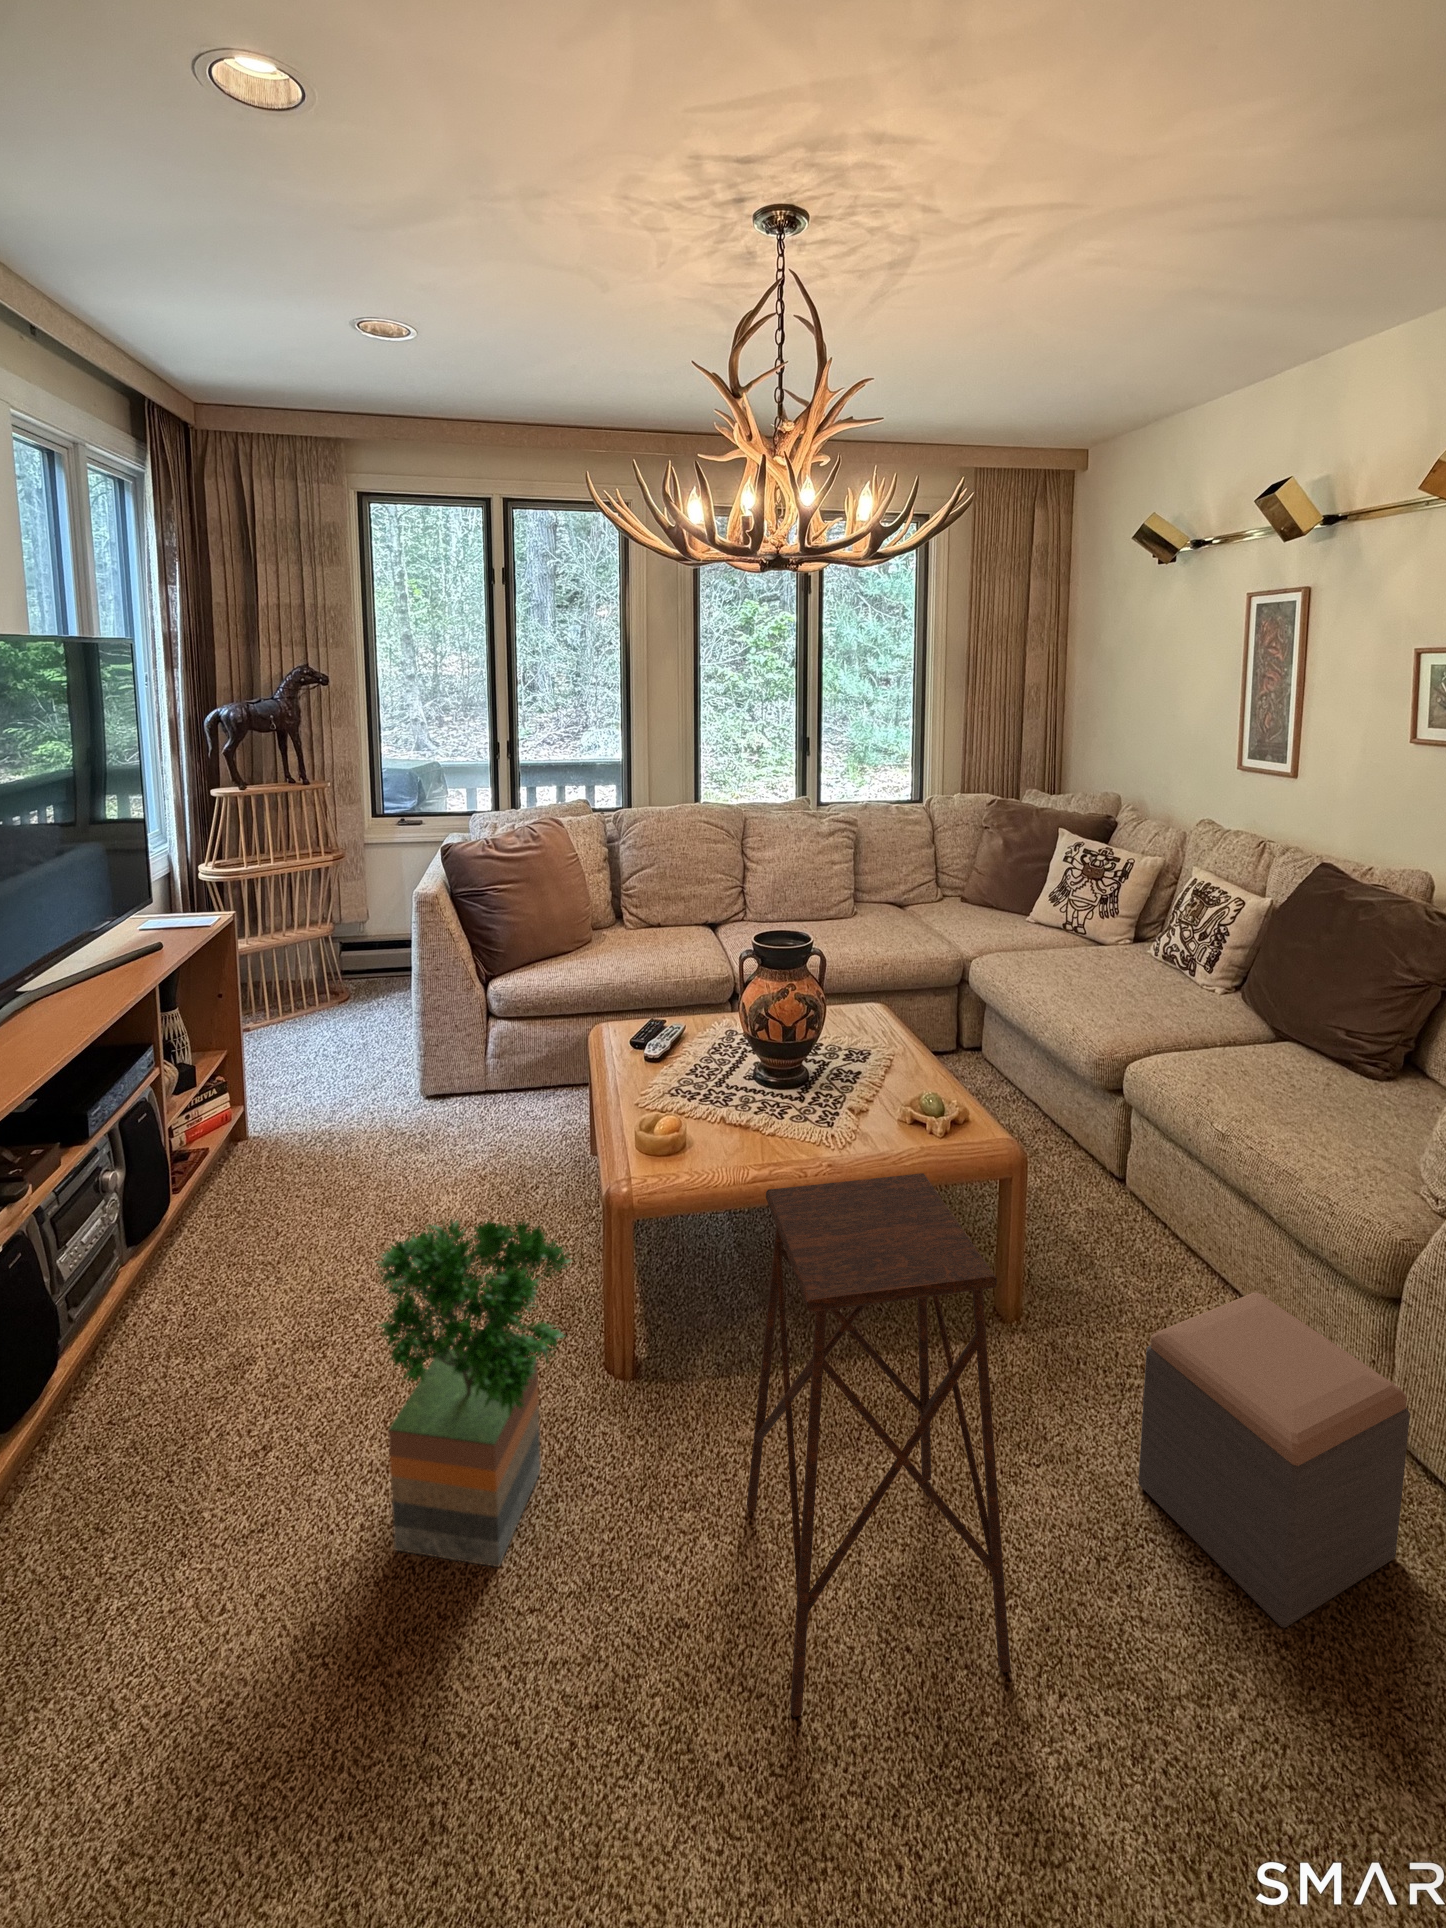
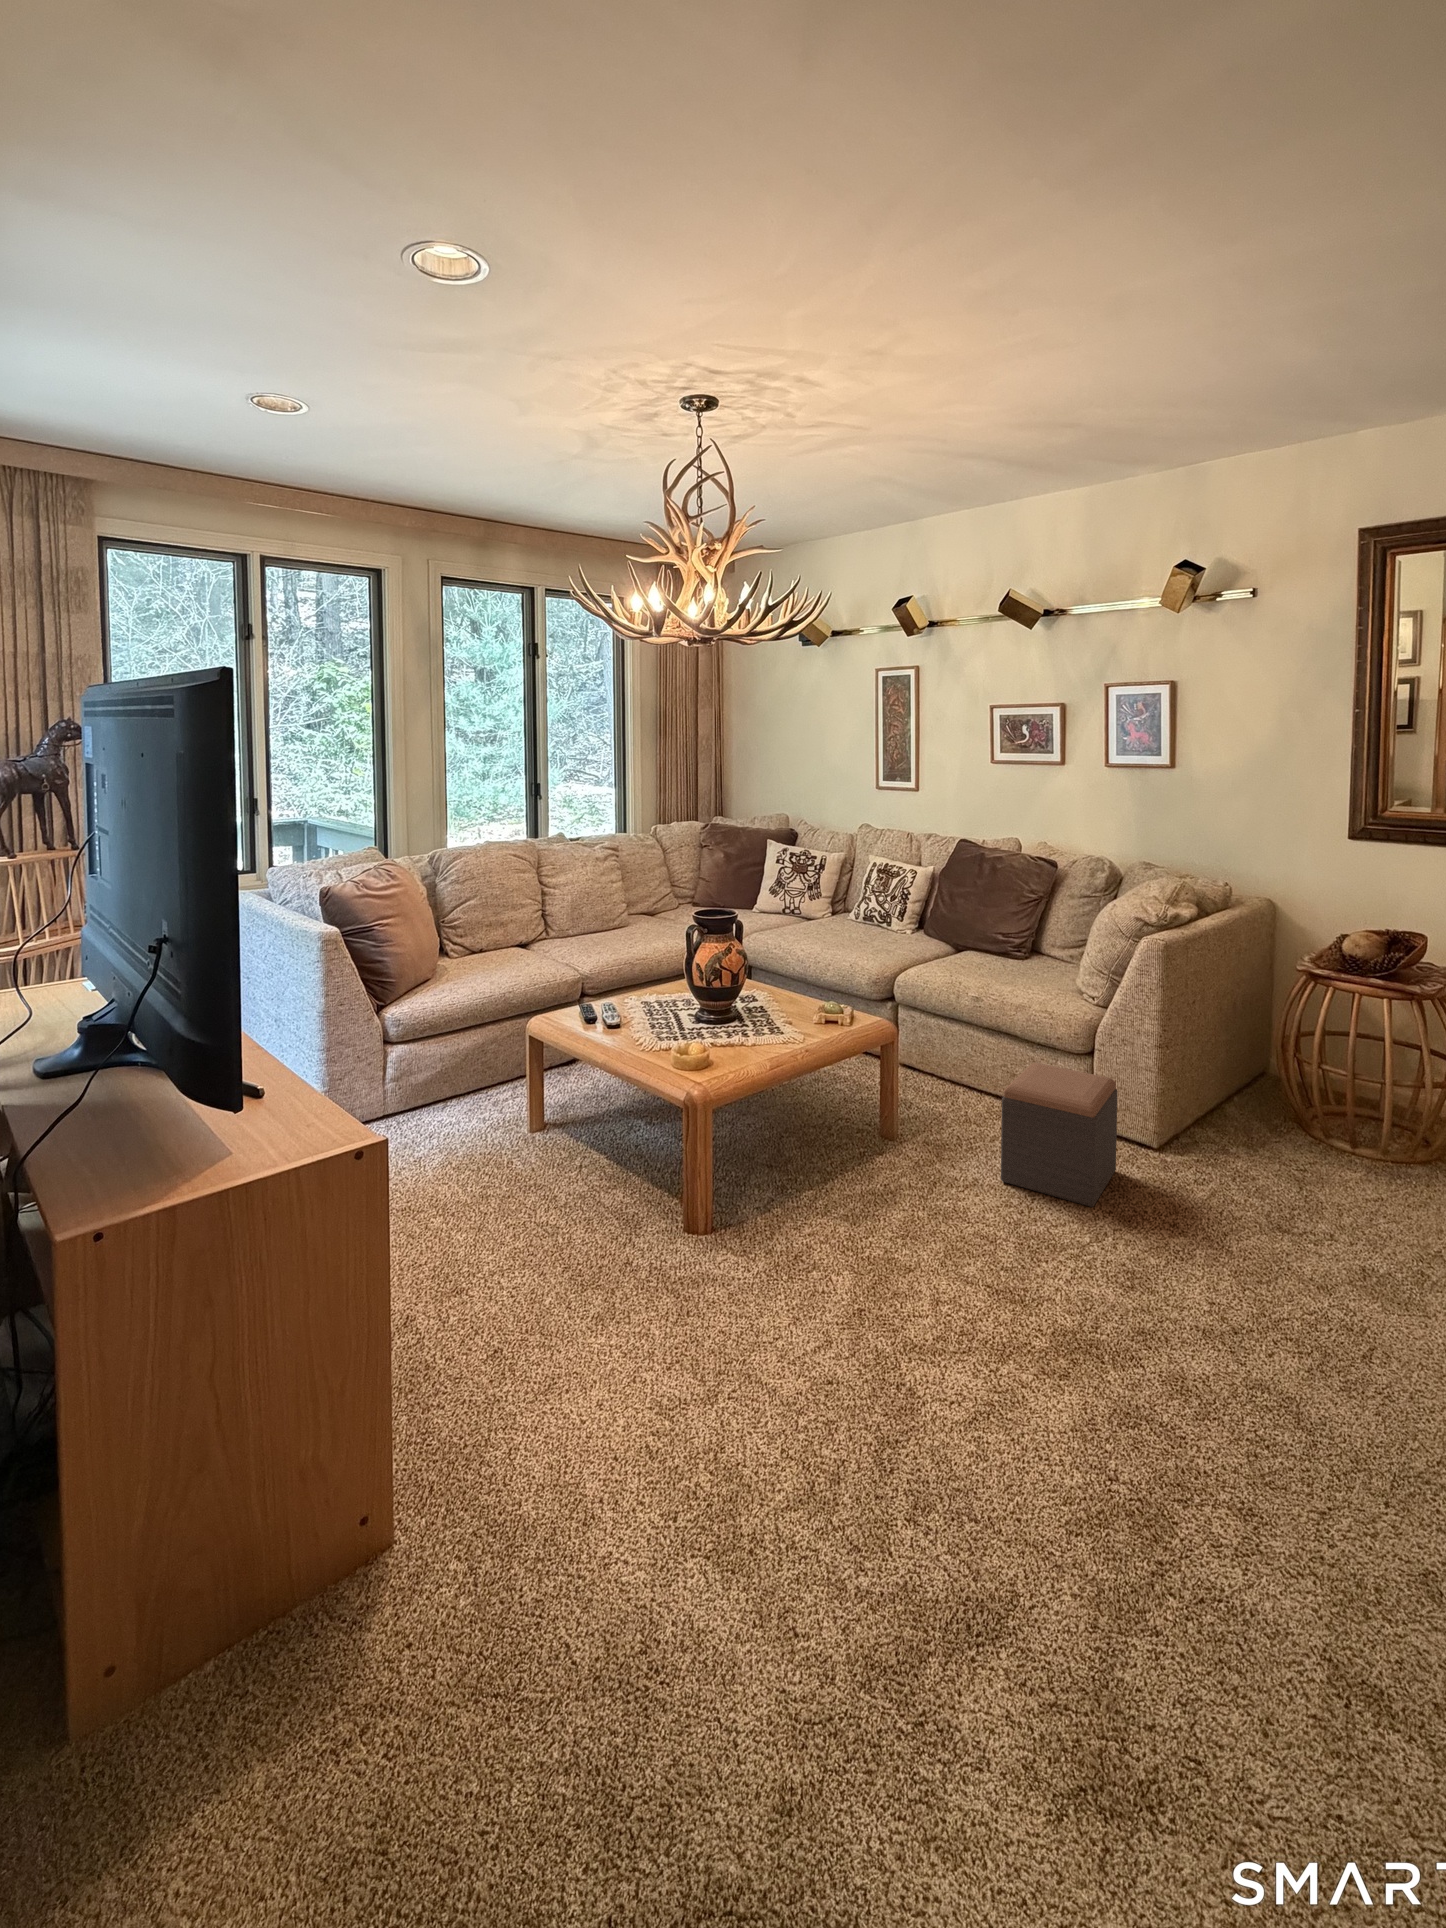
side table: present [747,1173,1010,1717] -> none [830,1015,1004,1310]
potted tree: present [378,1219,572,1567] -> none [603,1100,756,1343]

